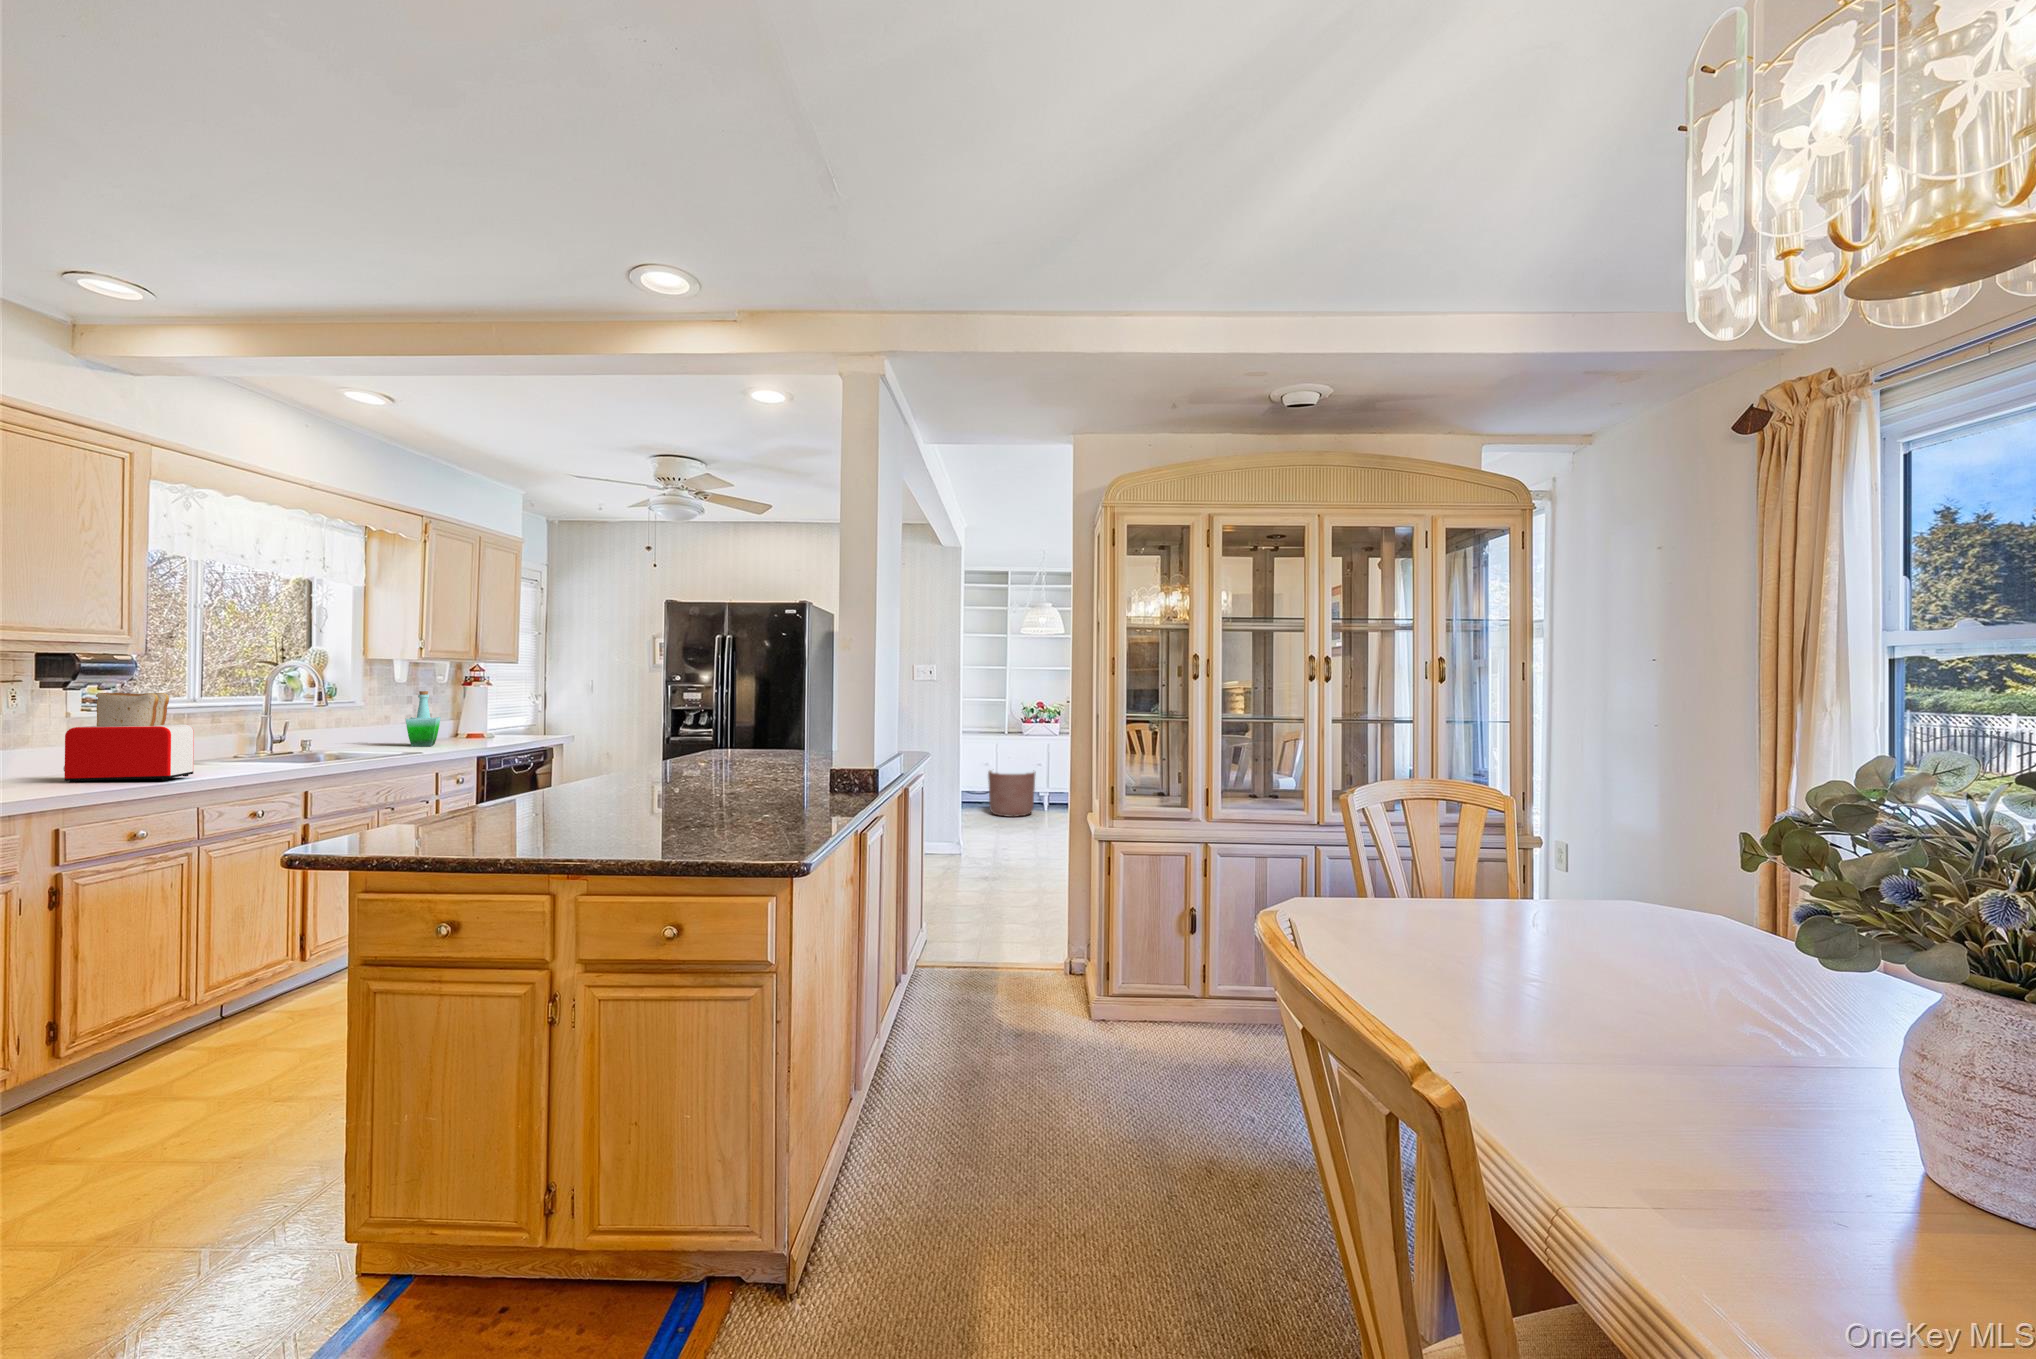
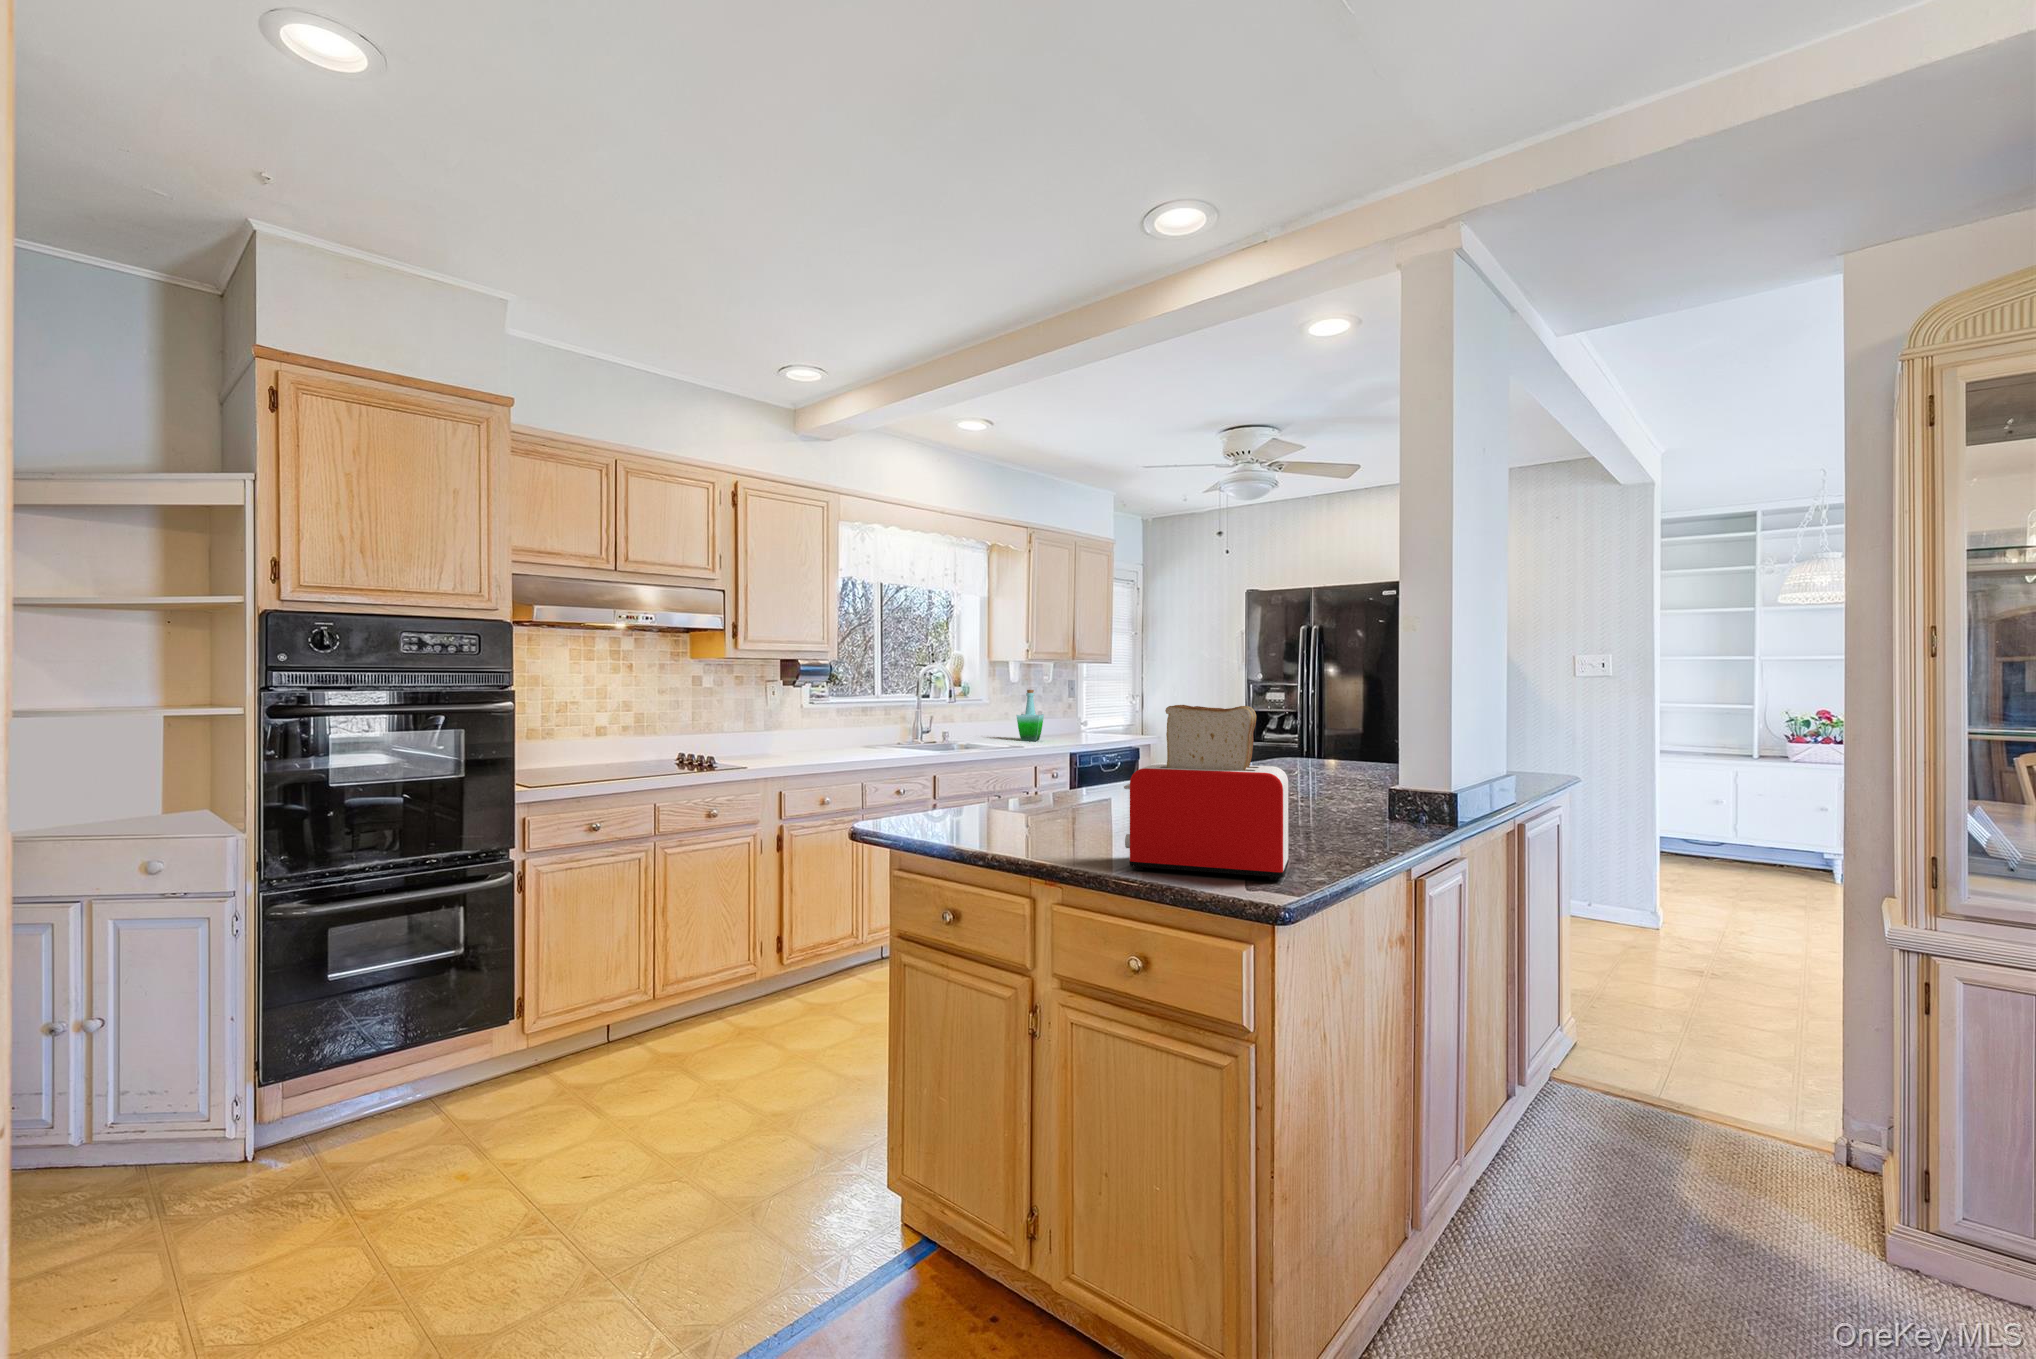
toaster: present [63,693,194,783] -> present [1124,705,1288,880]
planter: present [988,769,1036,817] -> none [1708,810,1800,884]

